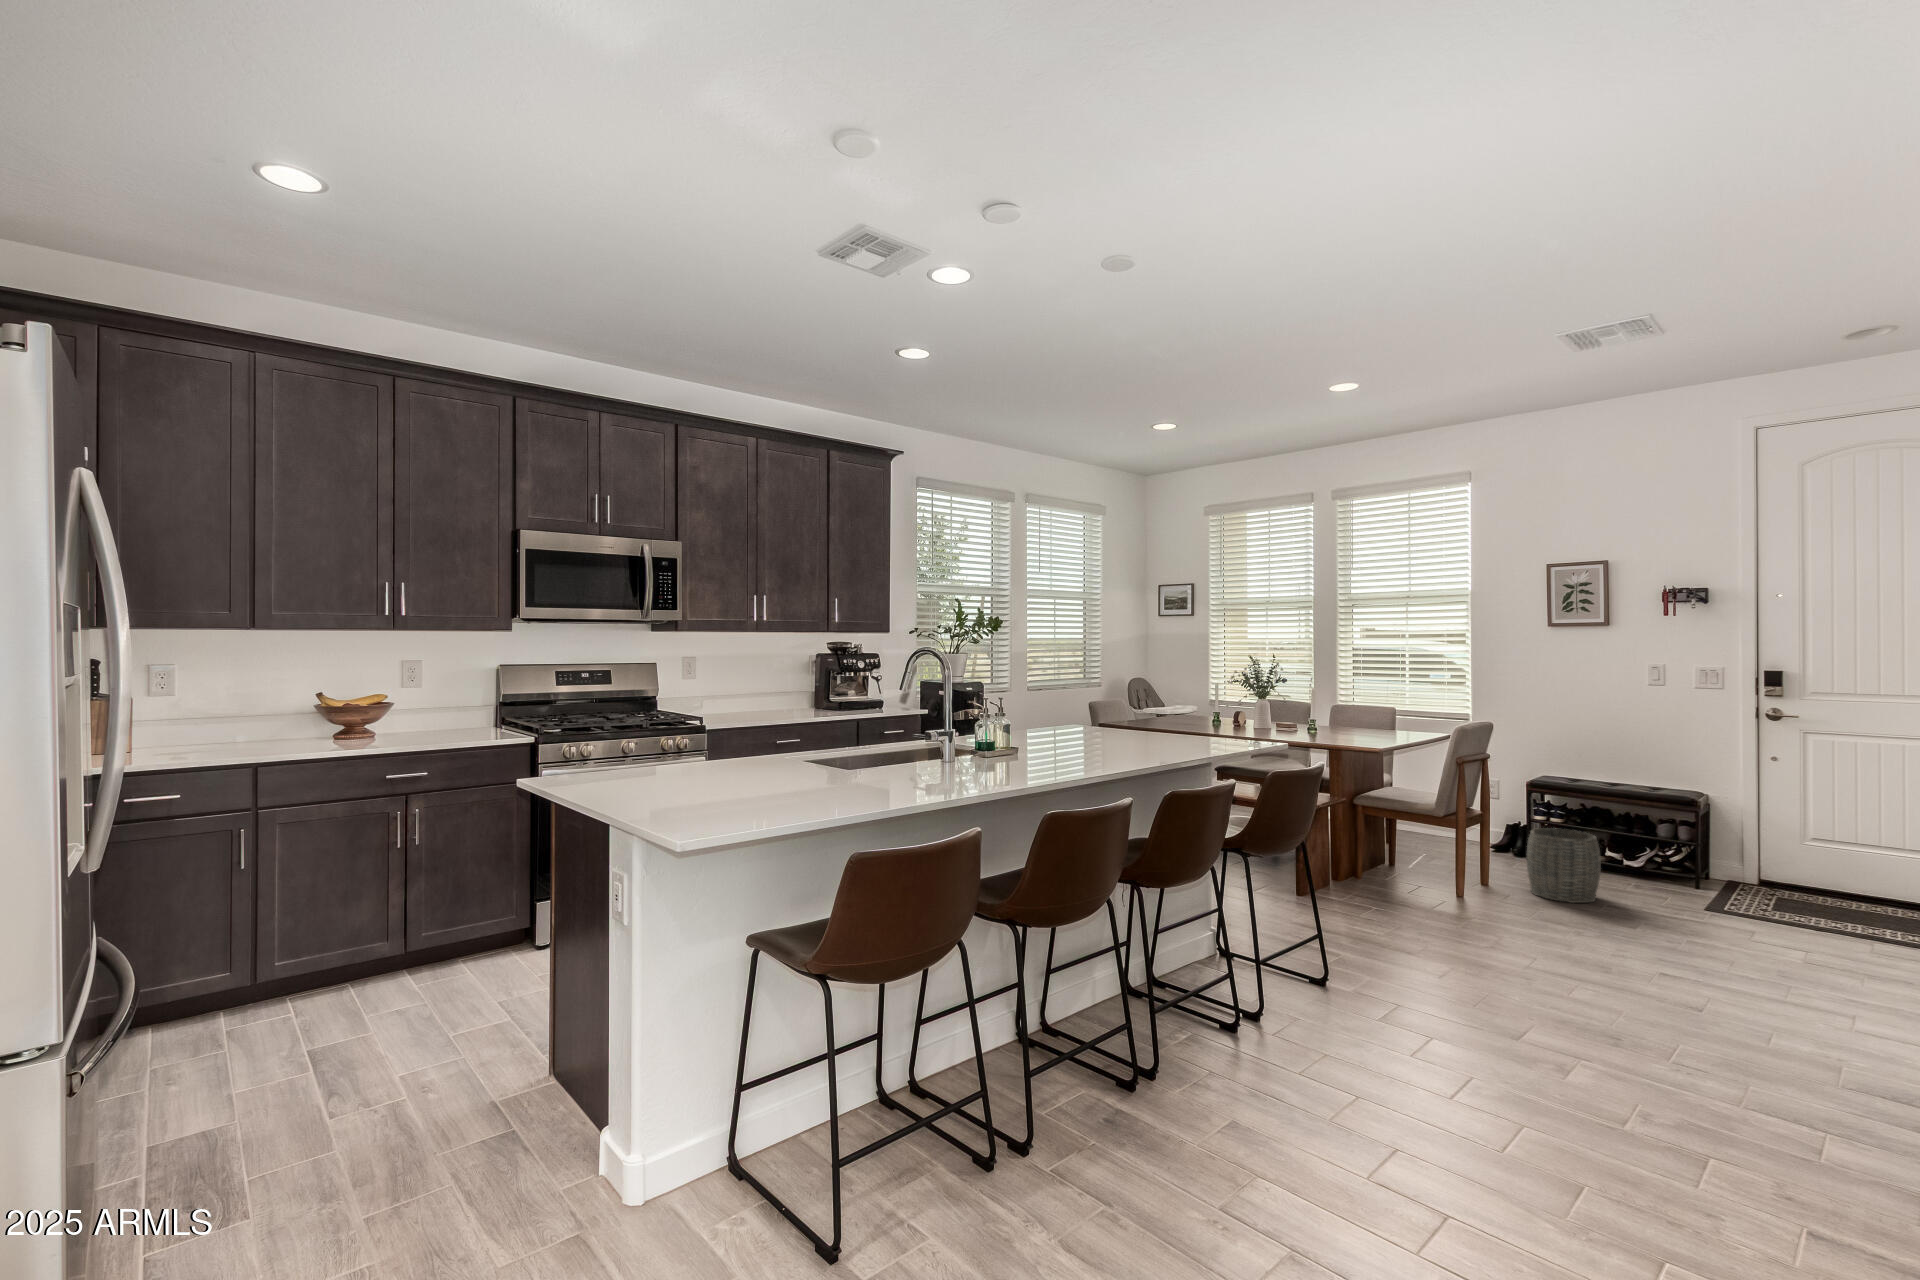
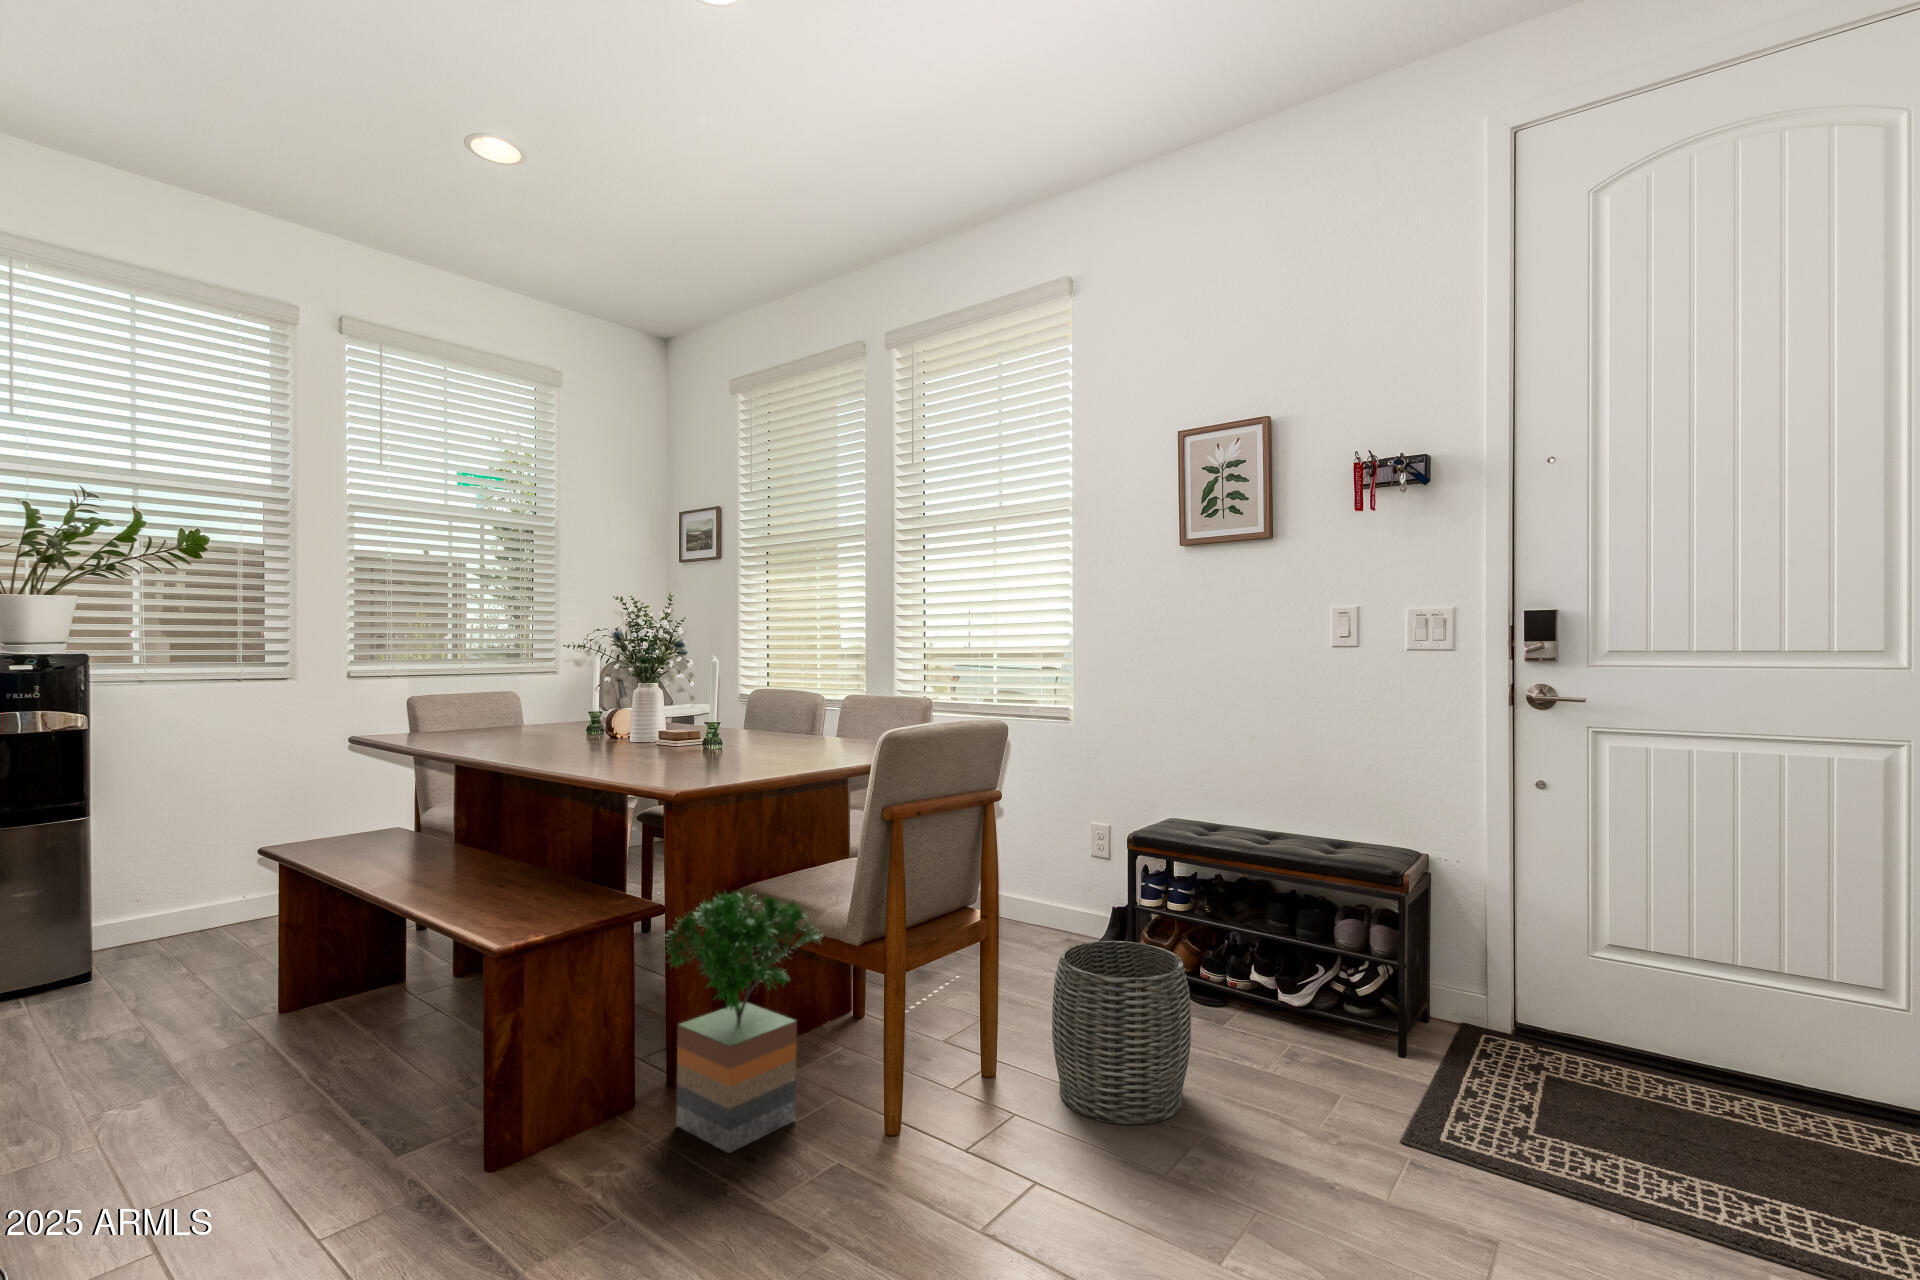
potted tree: none [1366,798,1435,903] -> present [666,891,823,1153]

